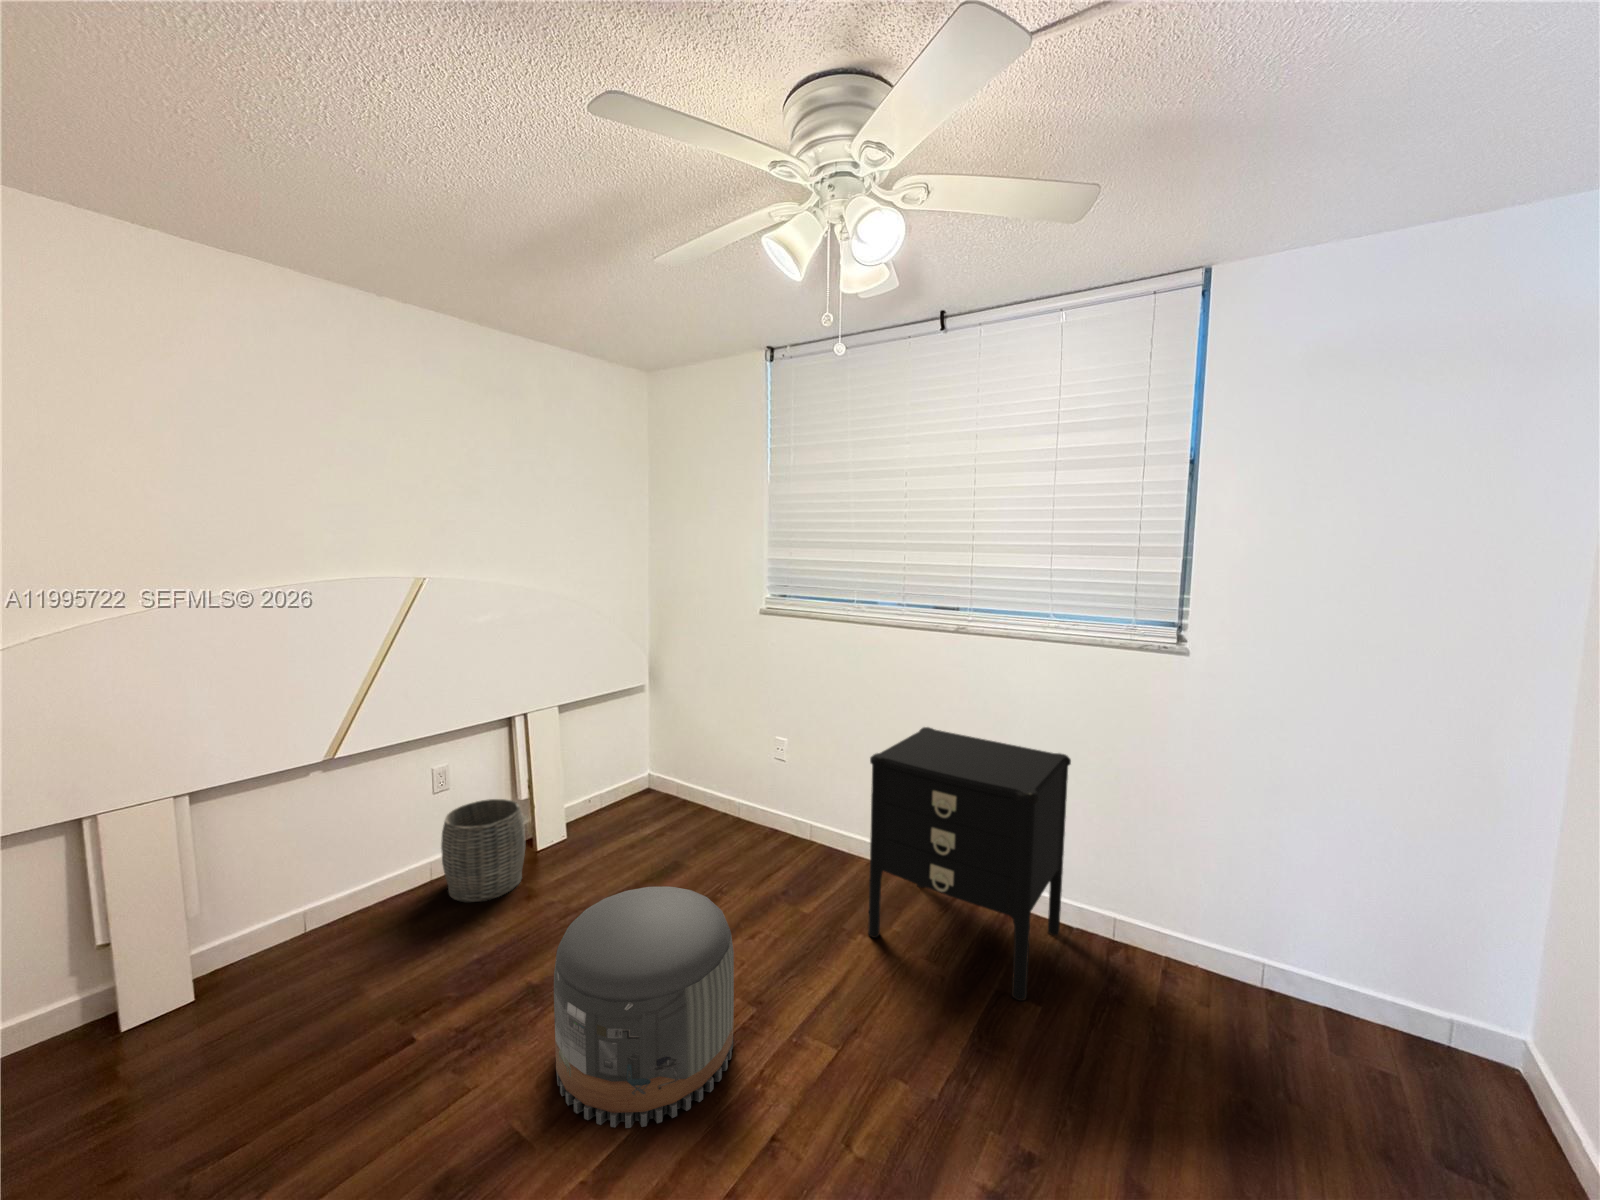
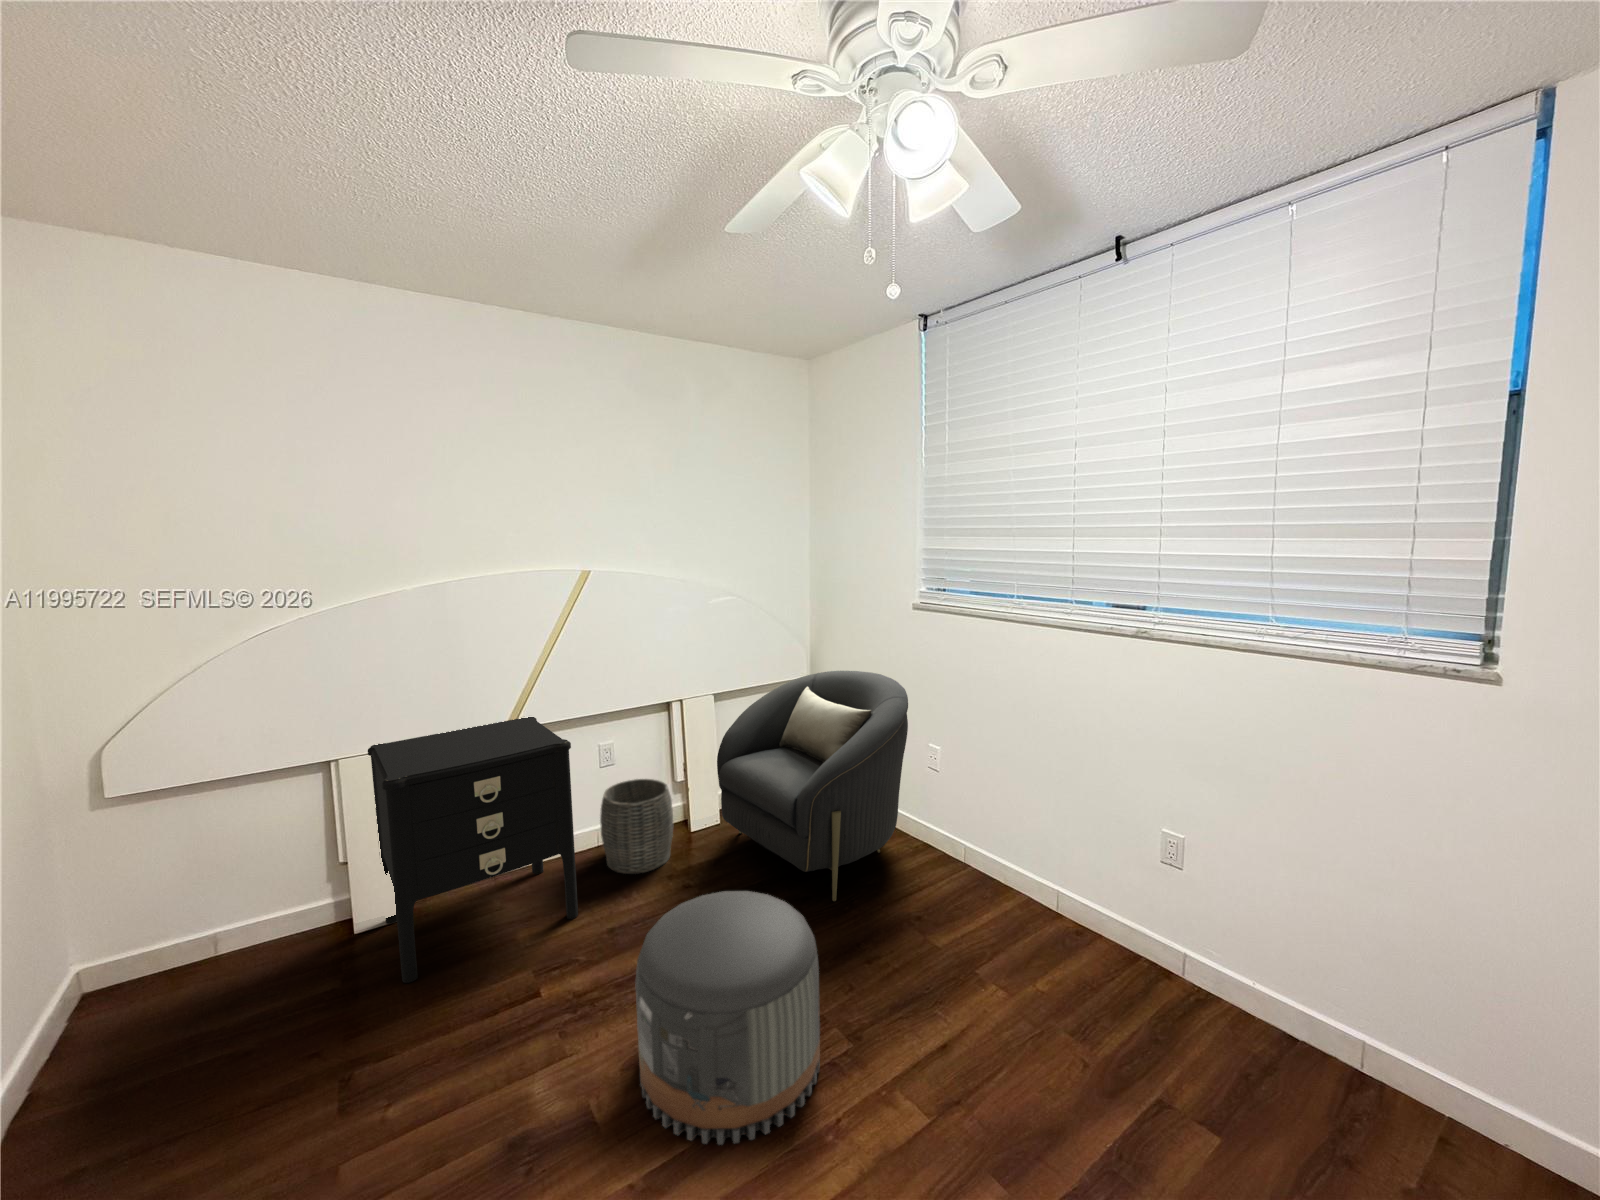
armchair: none [571,674,763,891] -> present [717,671,908,901]
nightstand: present [868,727,1071,1001] -> present [368,717,578,983]

